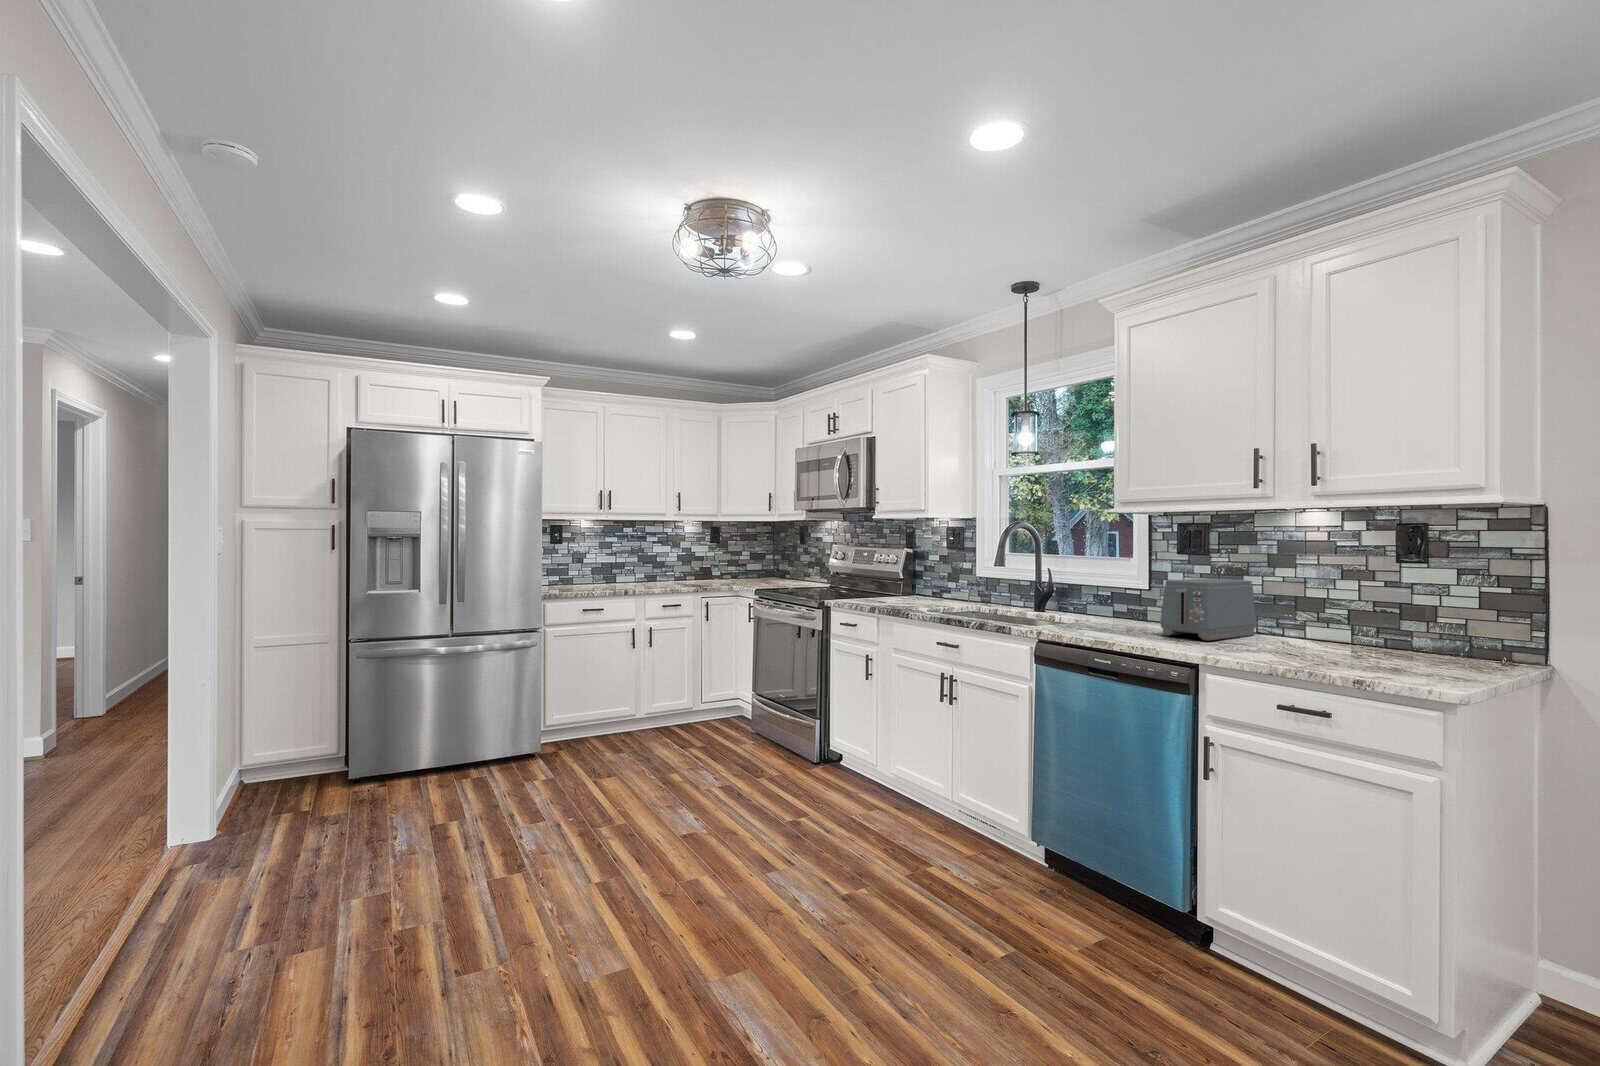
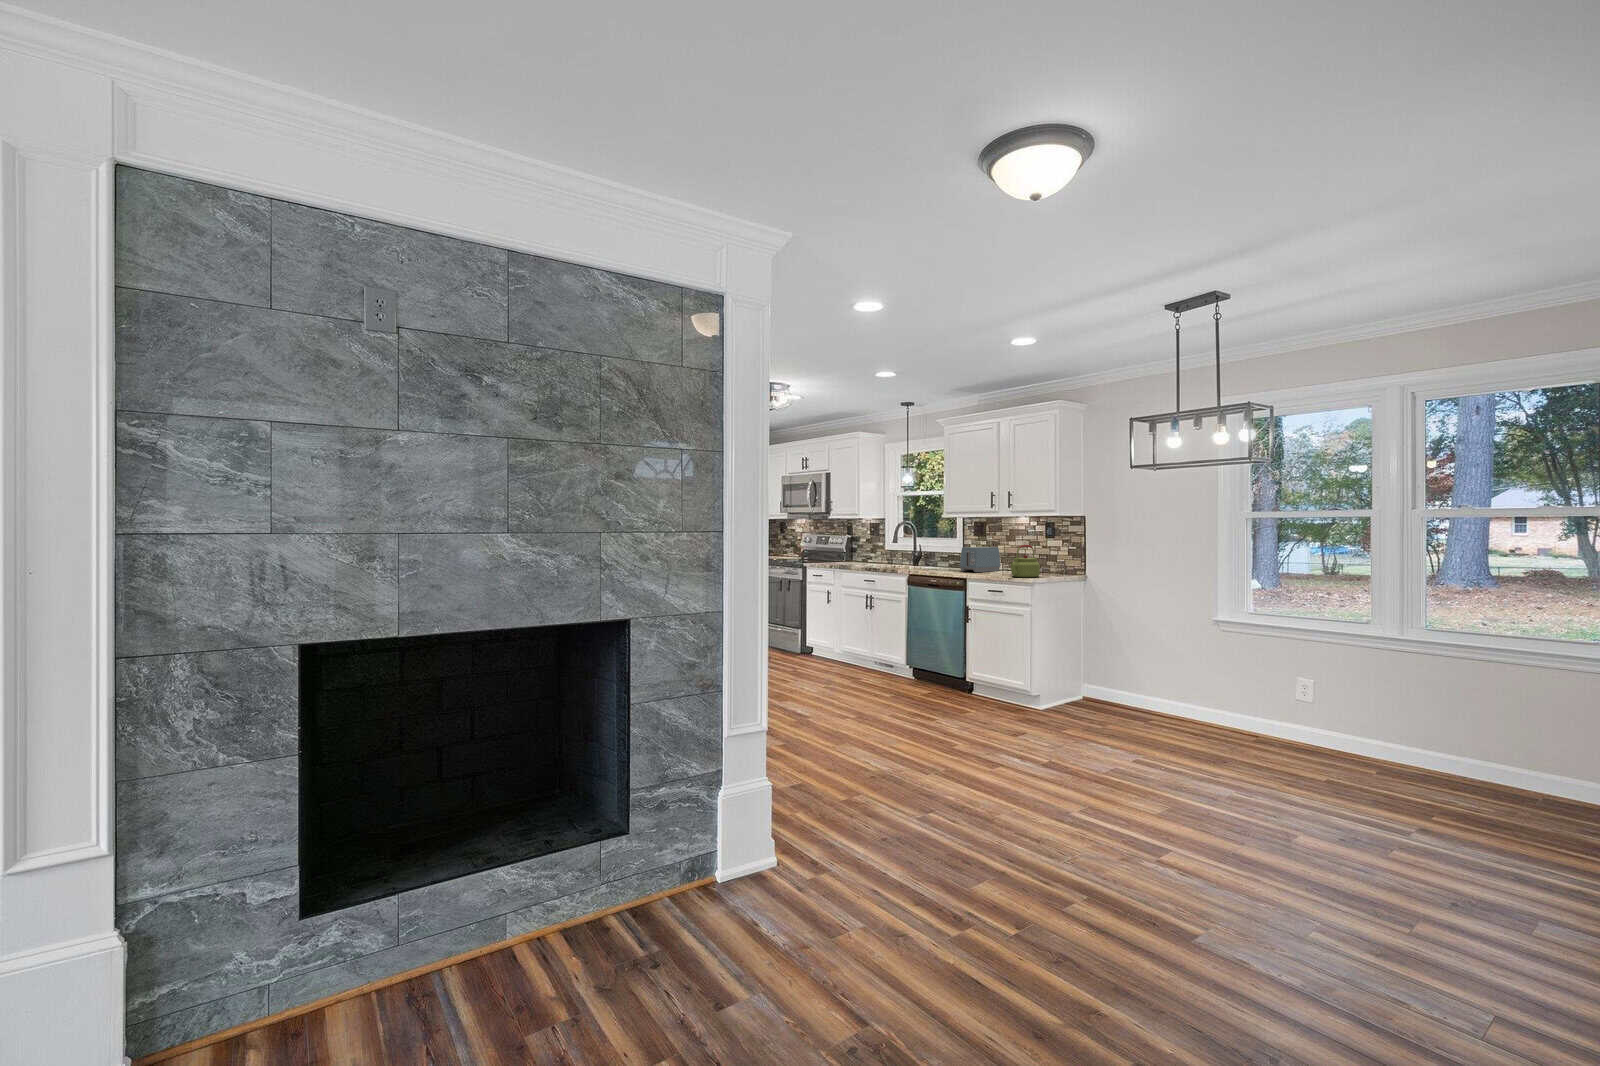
kettle: none [1332,581,1425,671] -> present [1010,545,1040,577]

